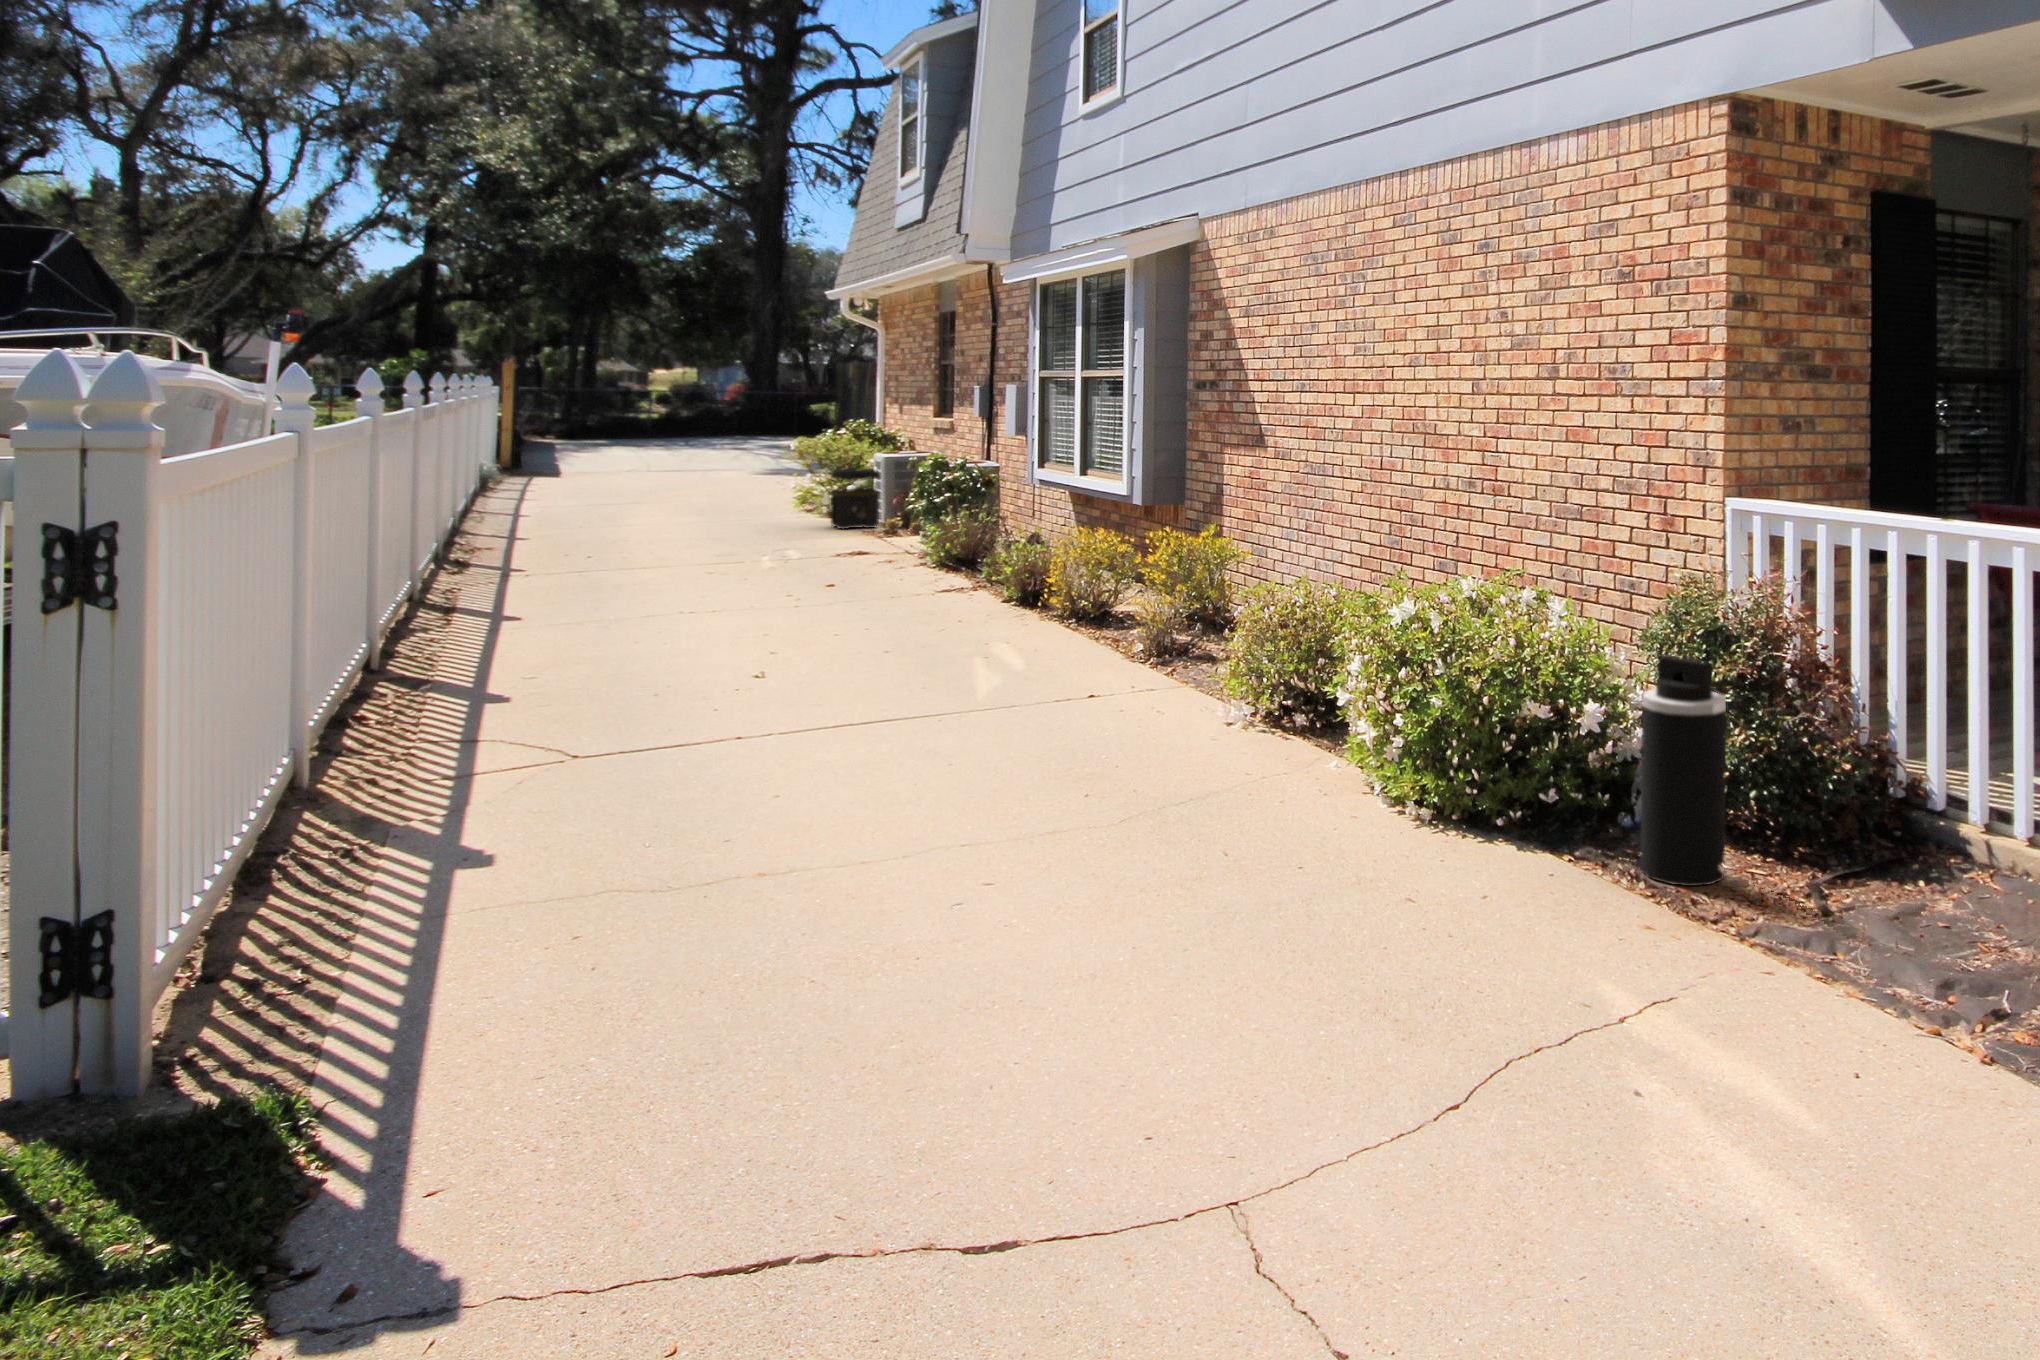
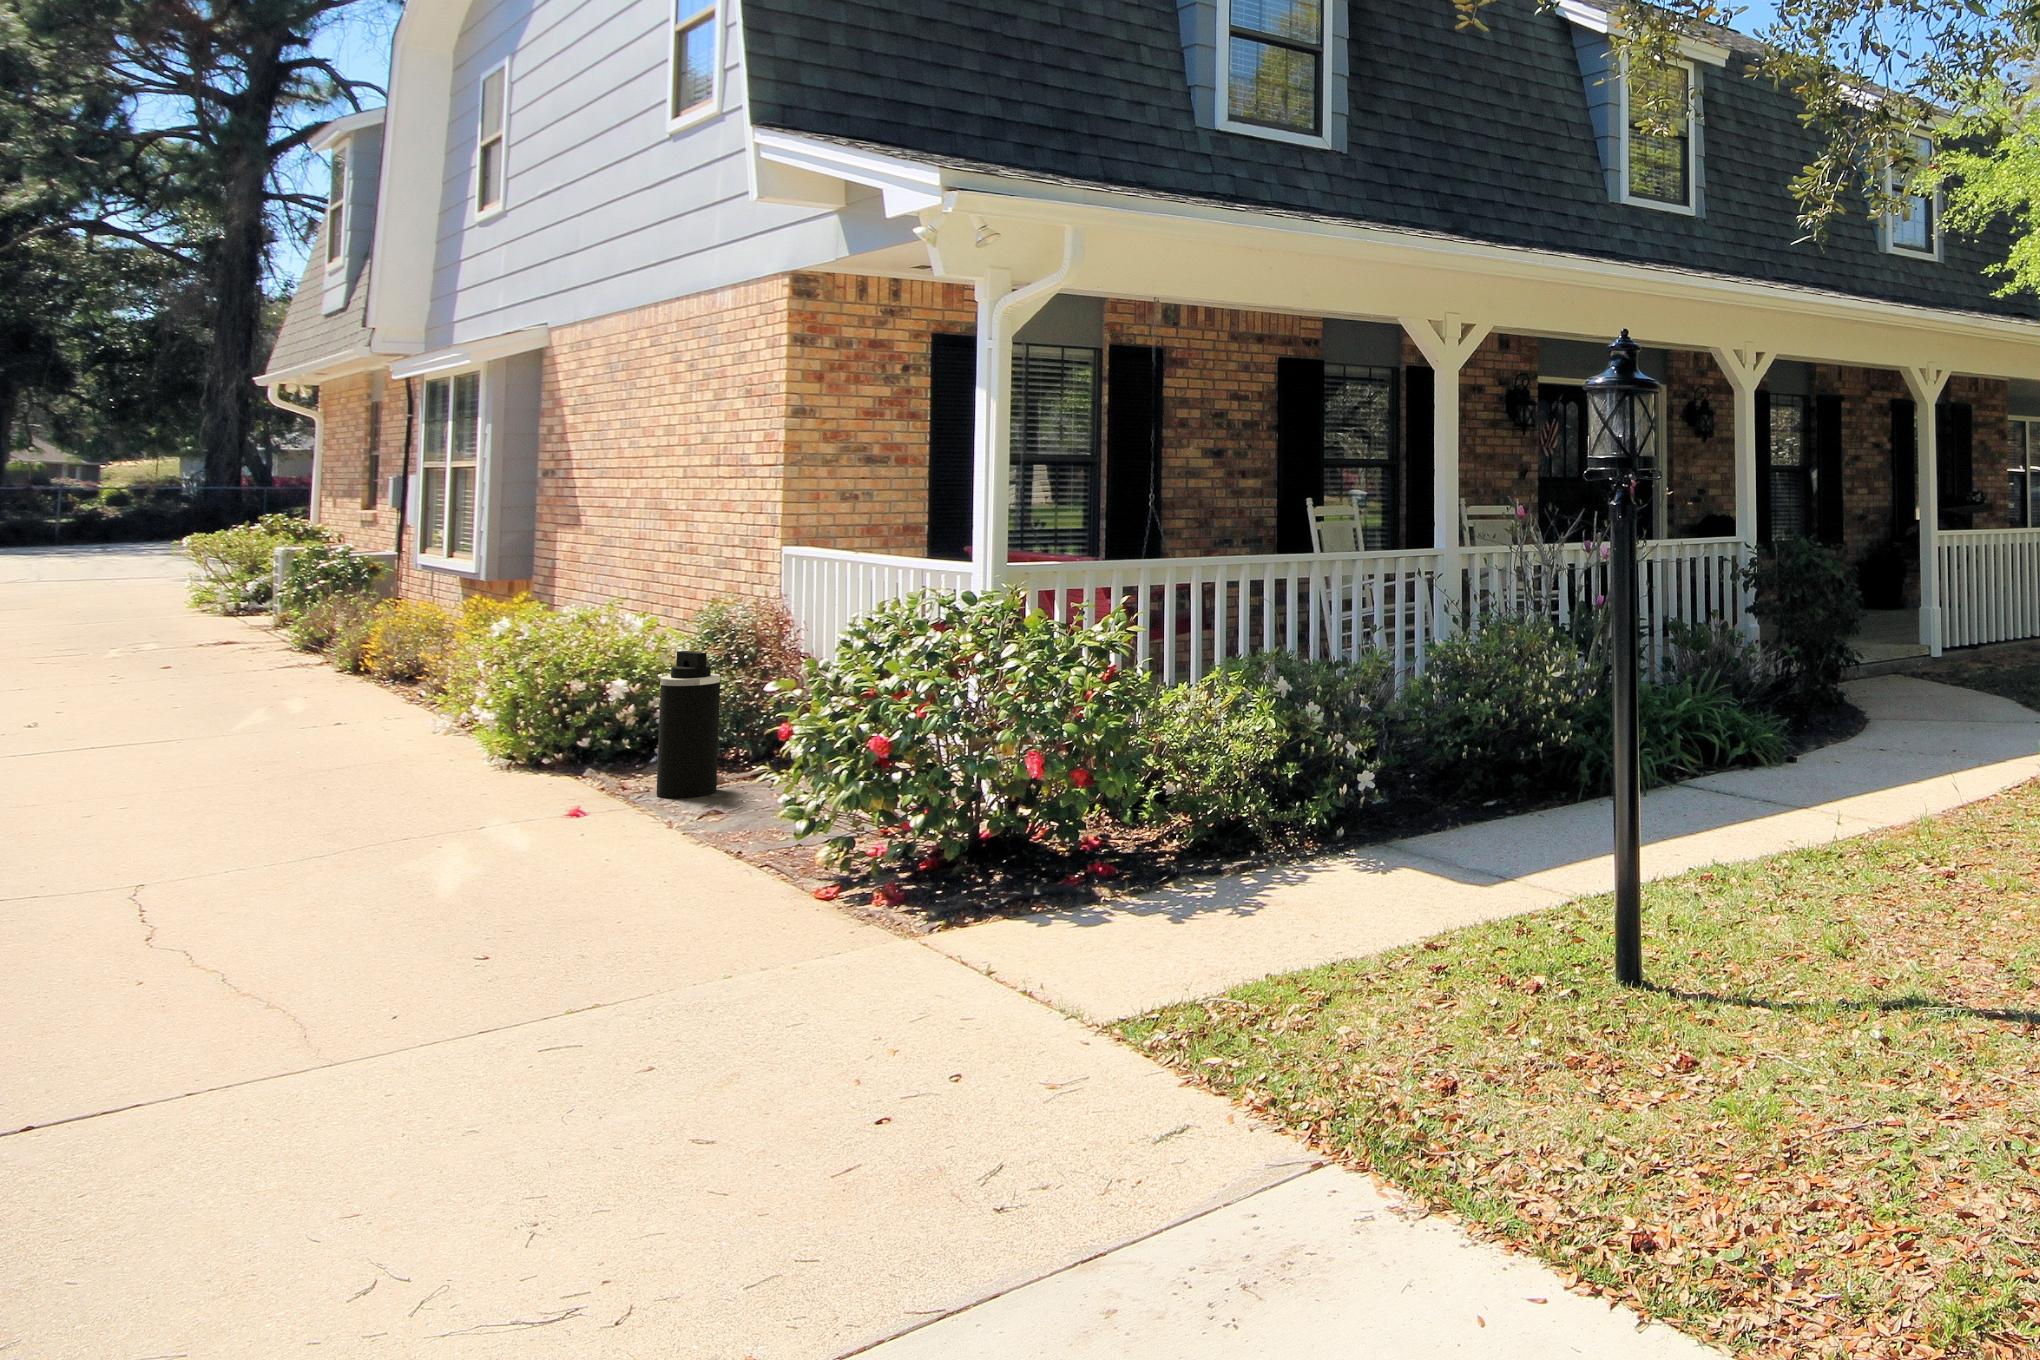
toolbox: present [831,468,880,529] -> none [219,563,278,625]

